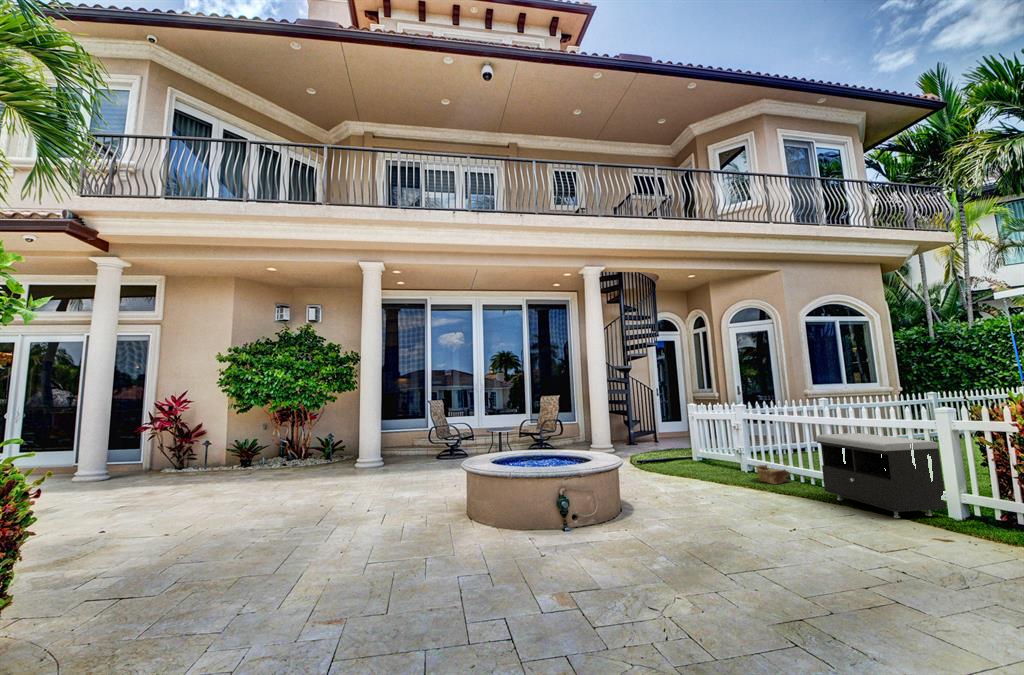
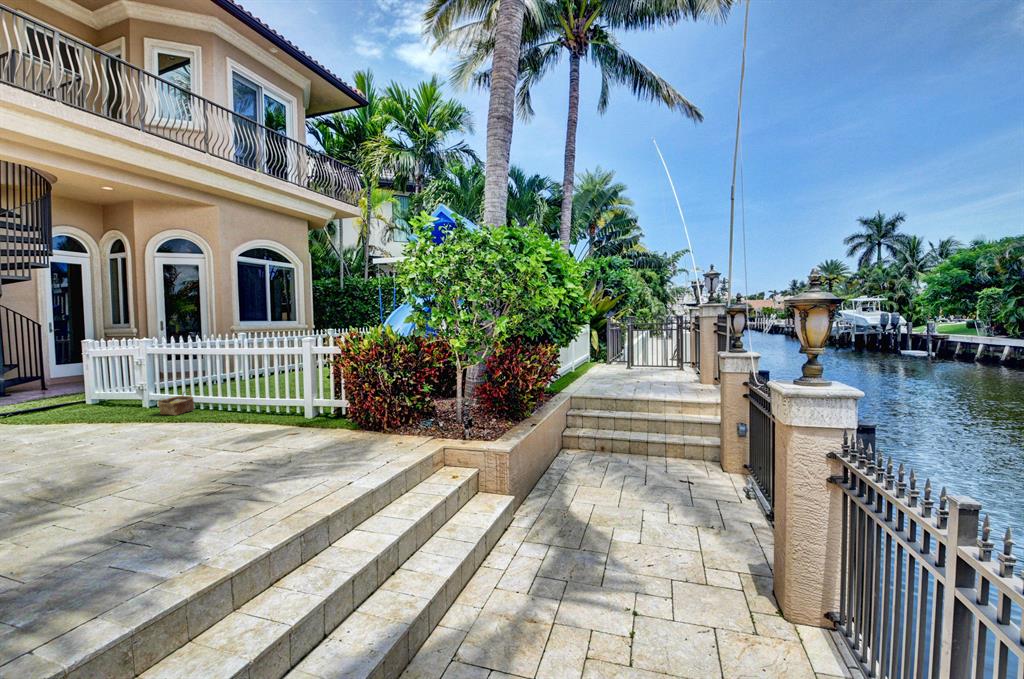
storage bench: present [817,433,946,518] -> none [213,362,300,425]

